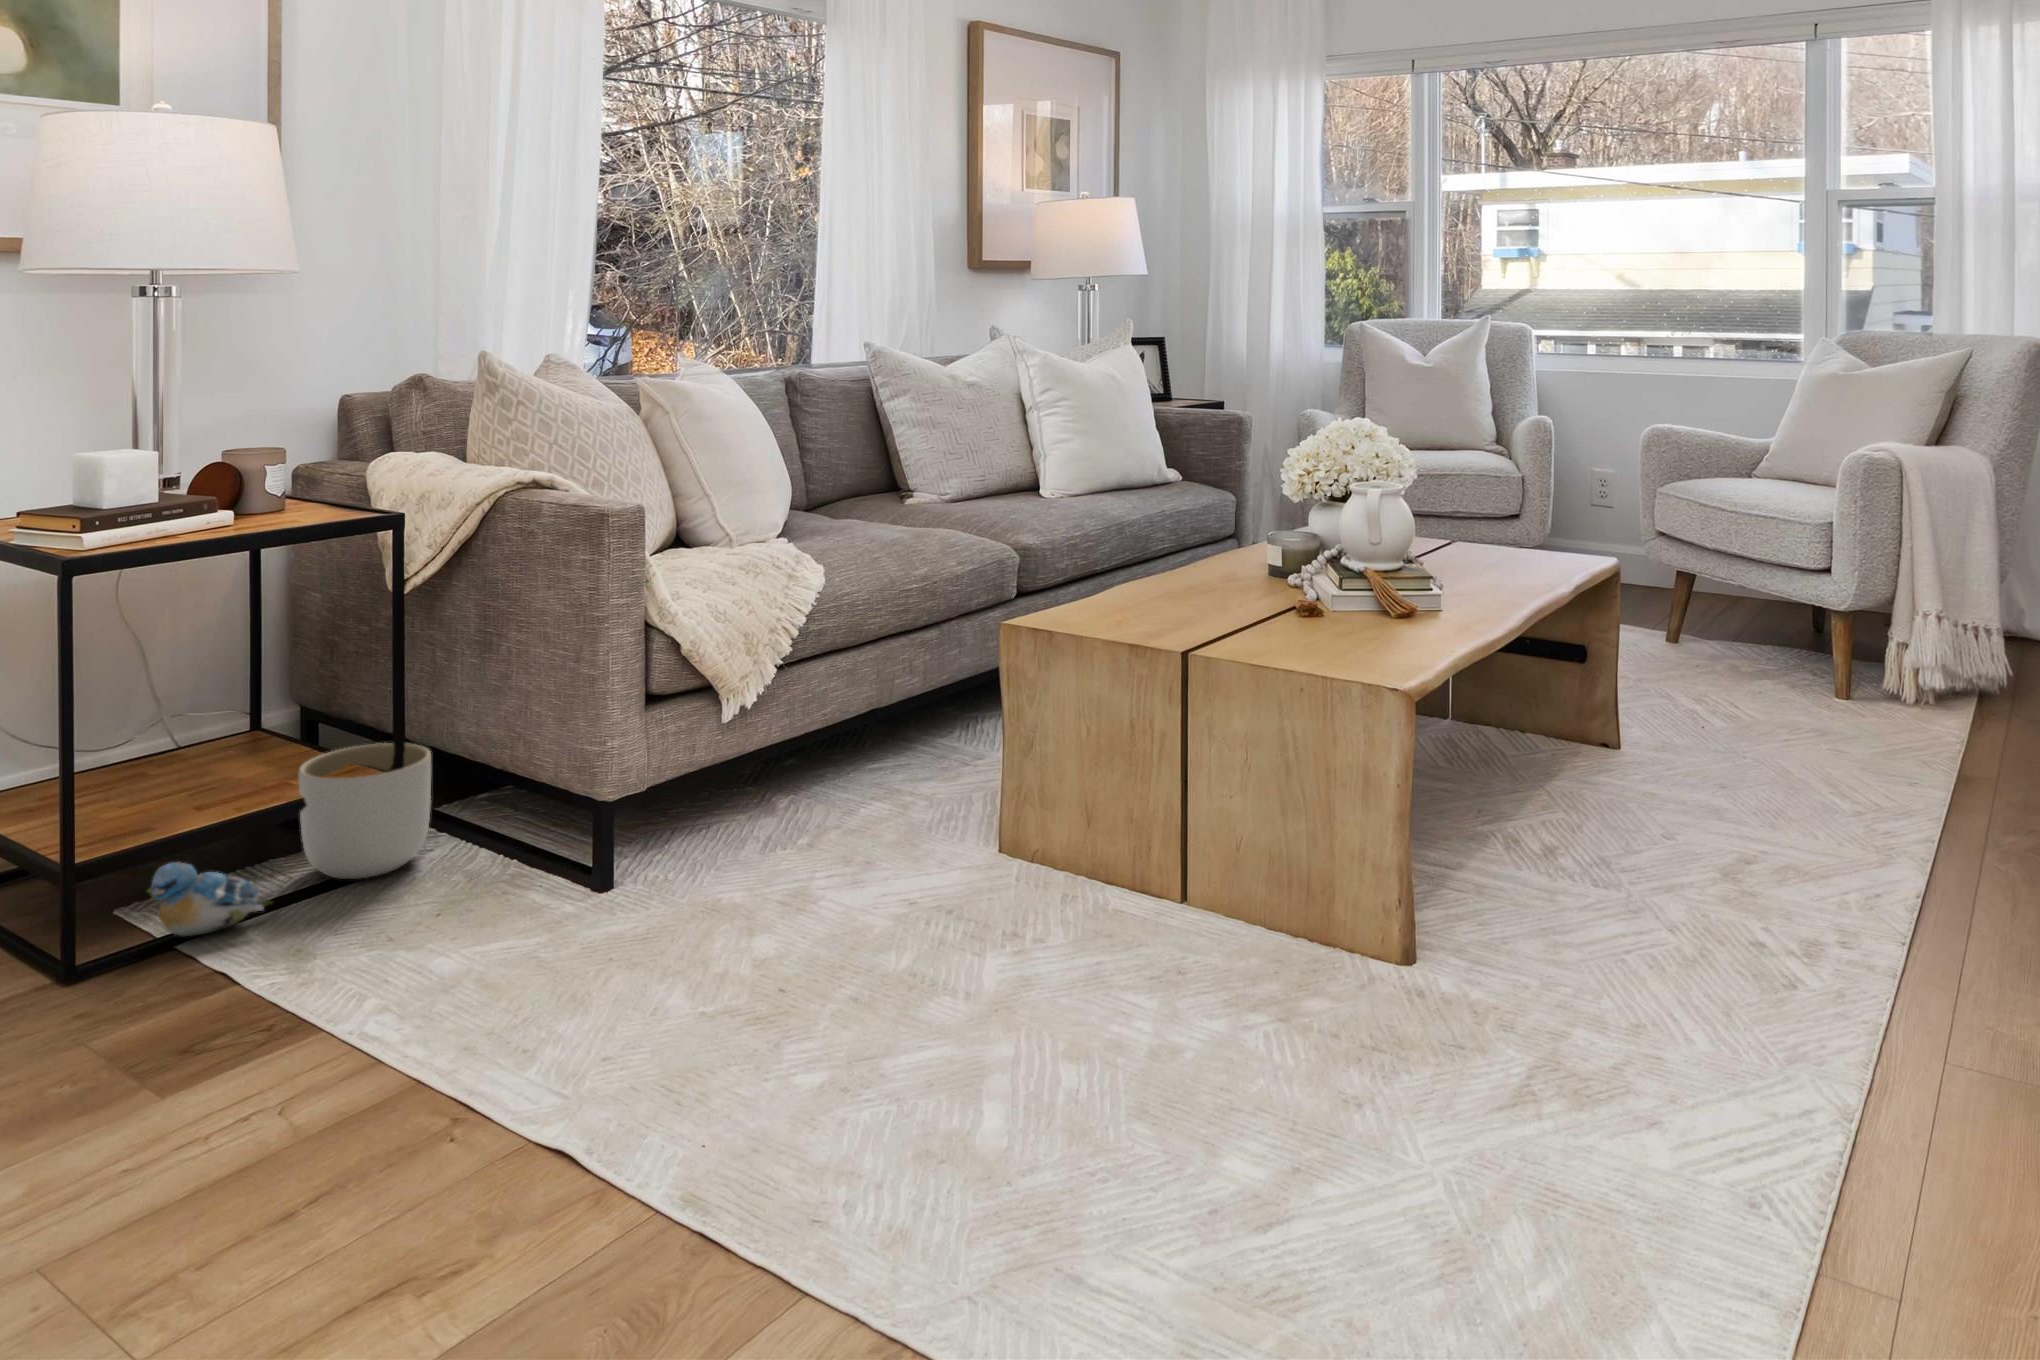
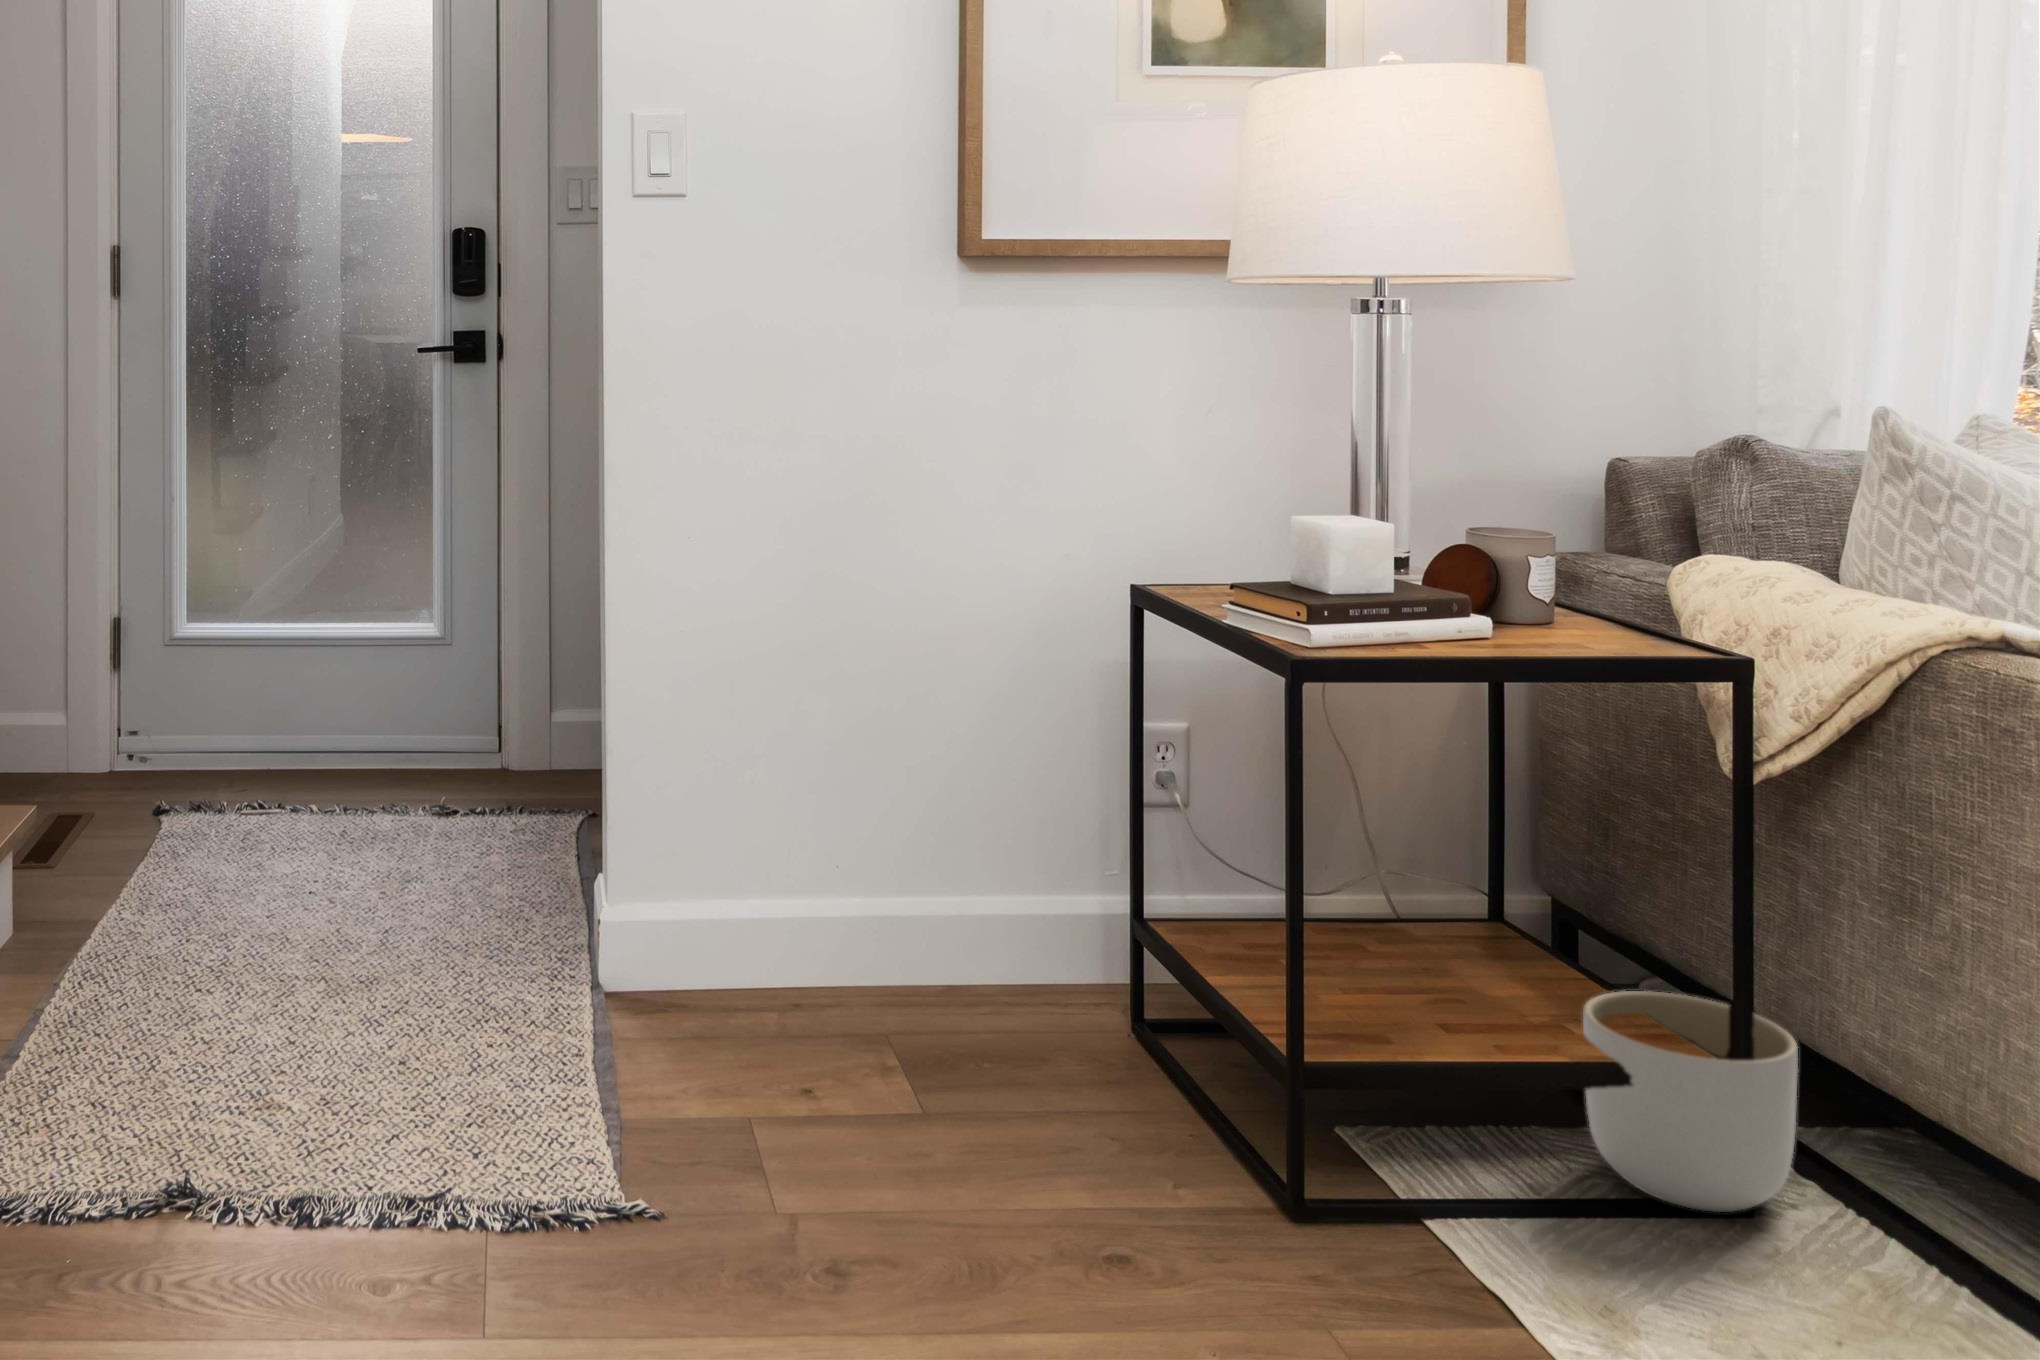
plush toy: present [147,862,273,936] -> none [1387,1101,1556,1219]

